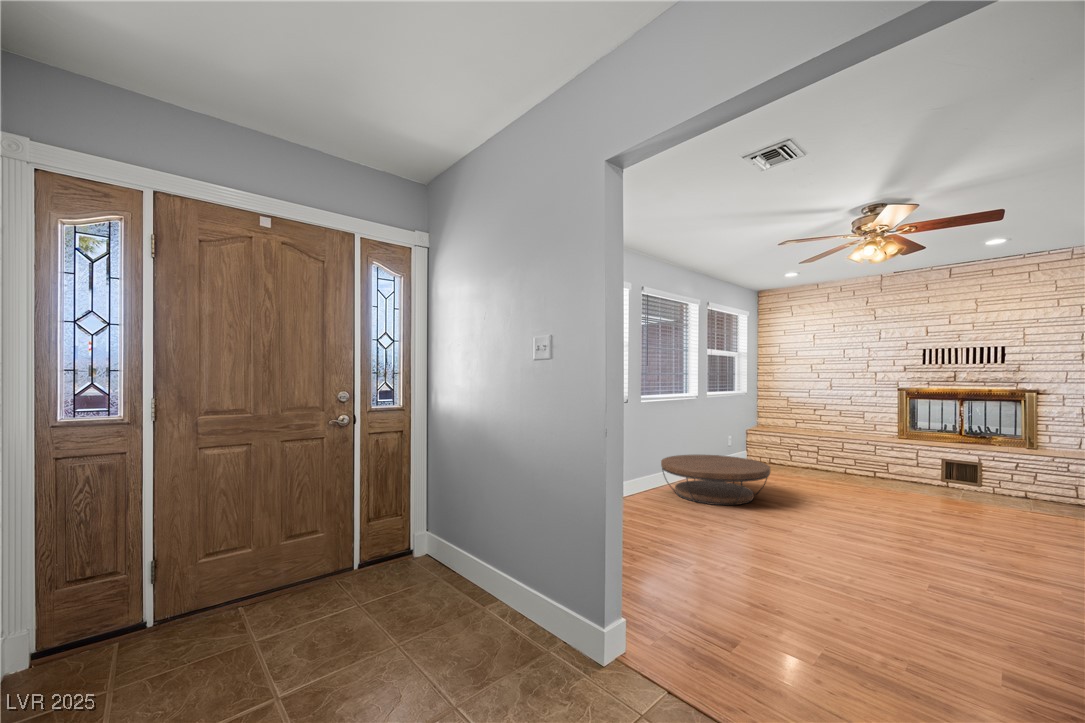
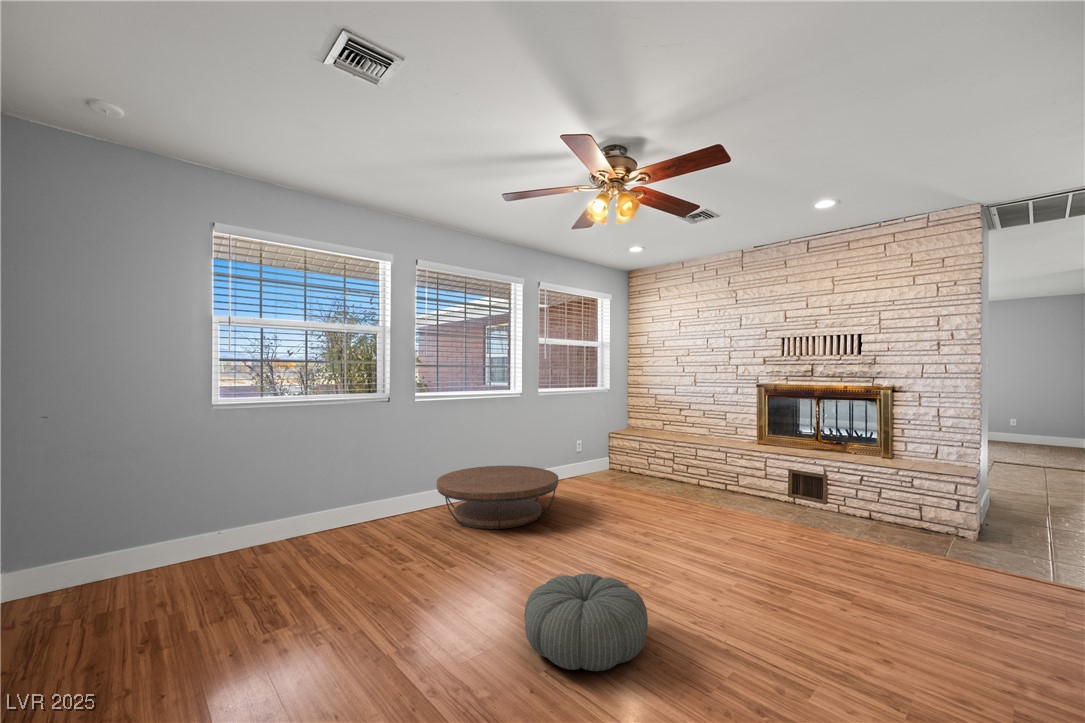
pouf: none [889,531,1020,600] -> present [524,574,648,671]

